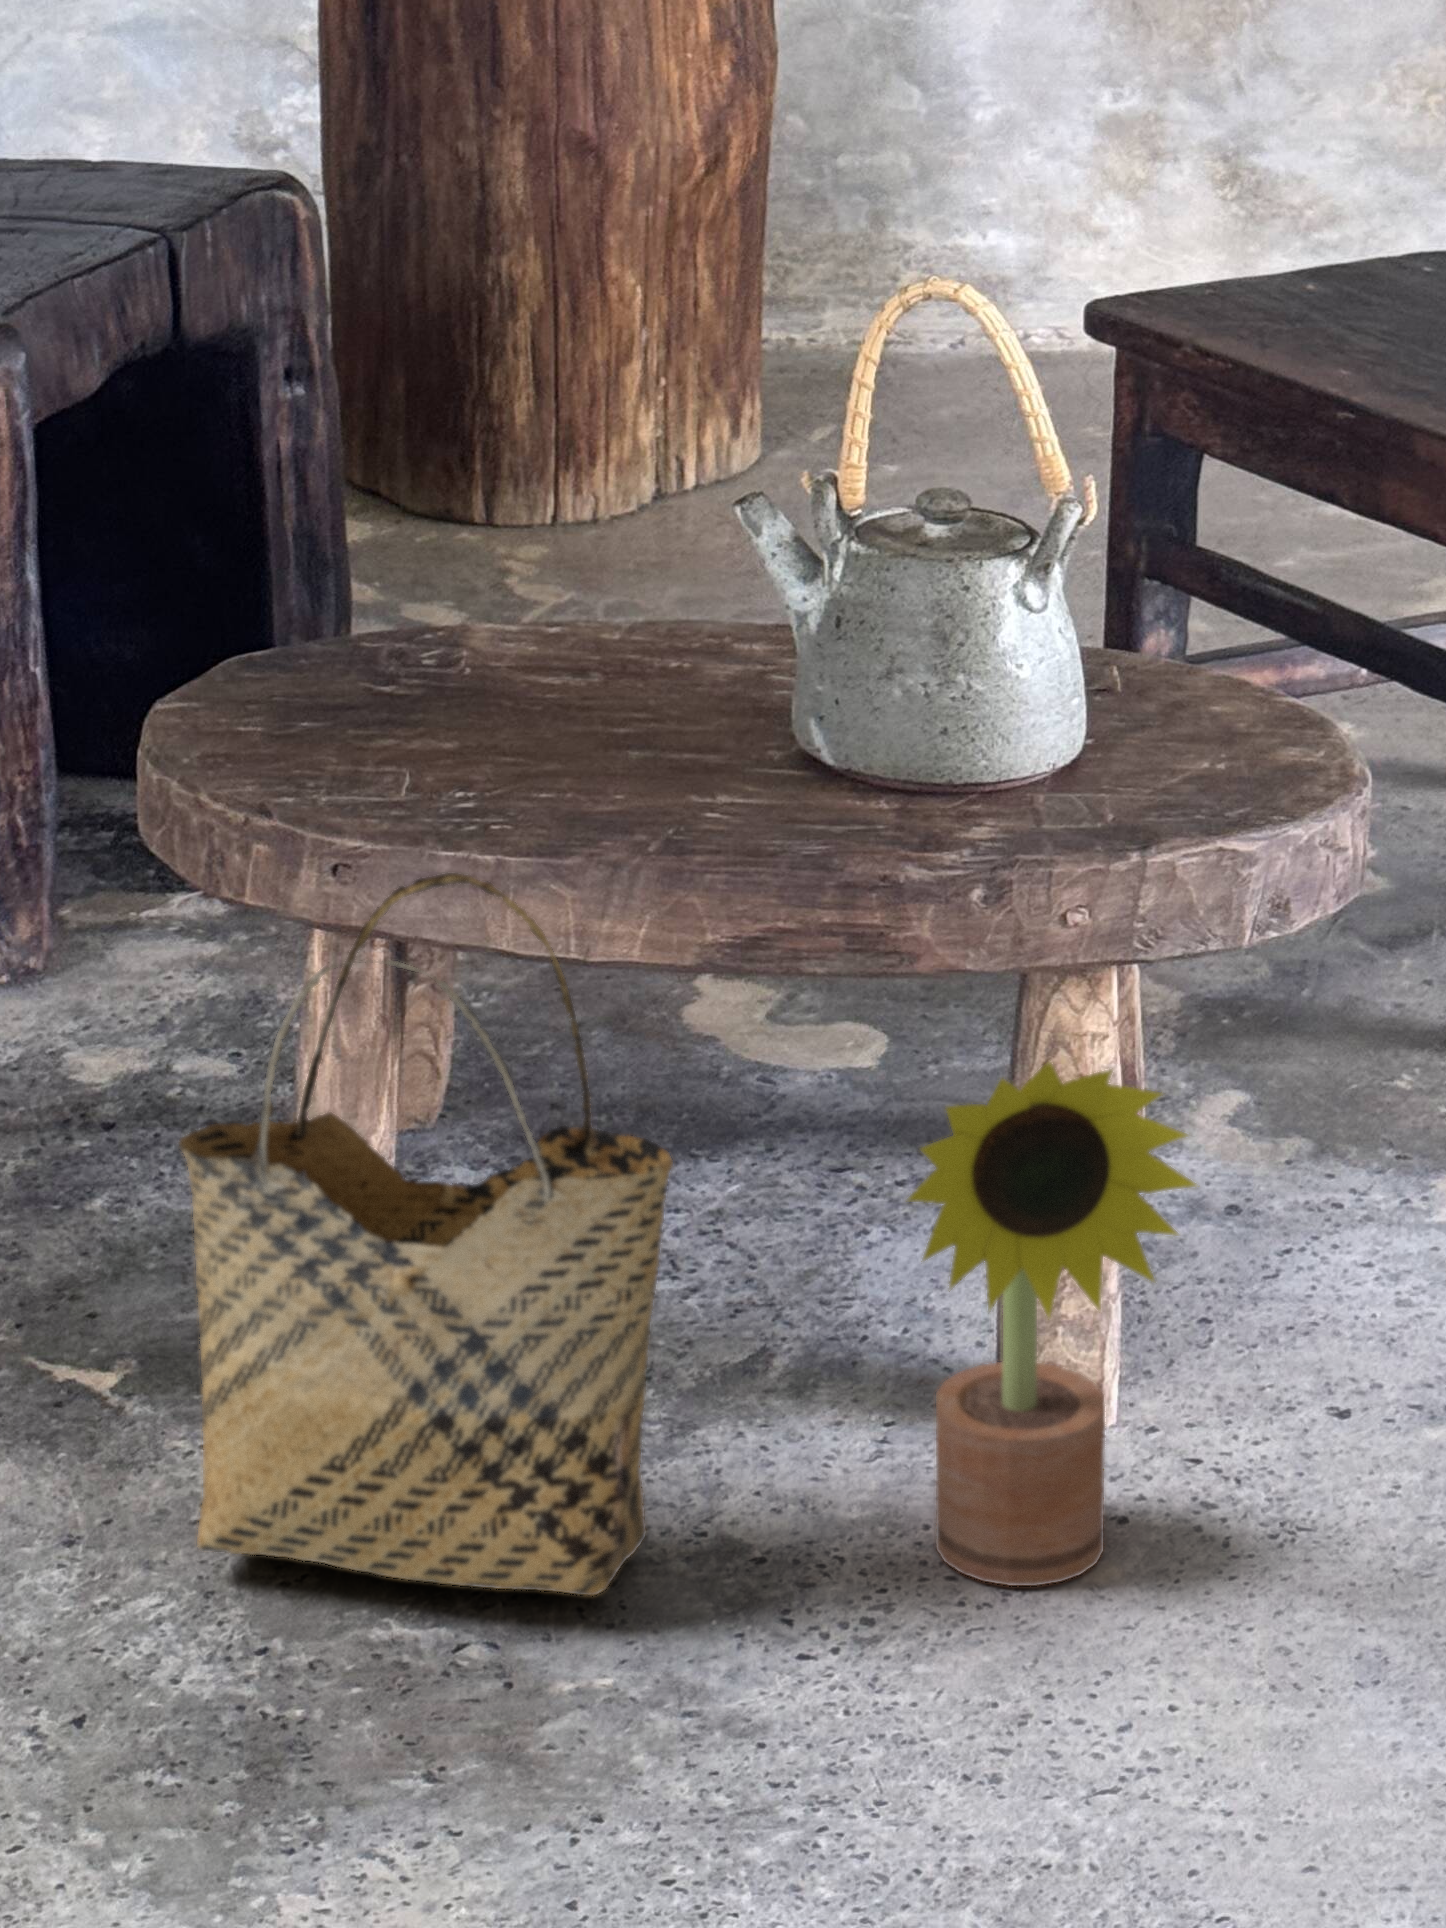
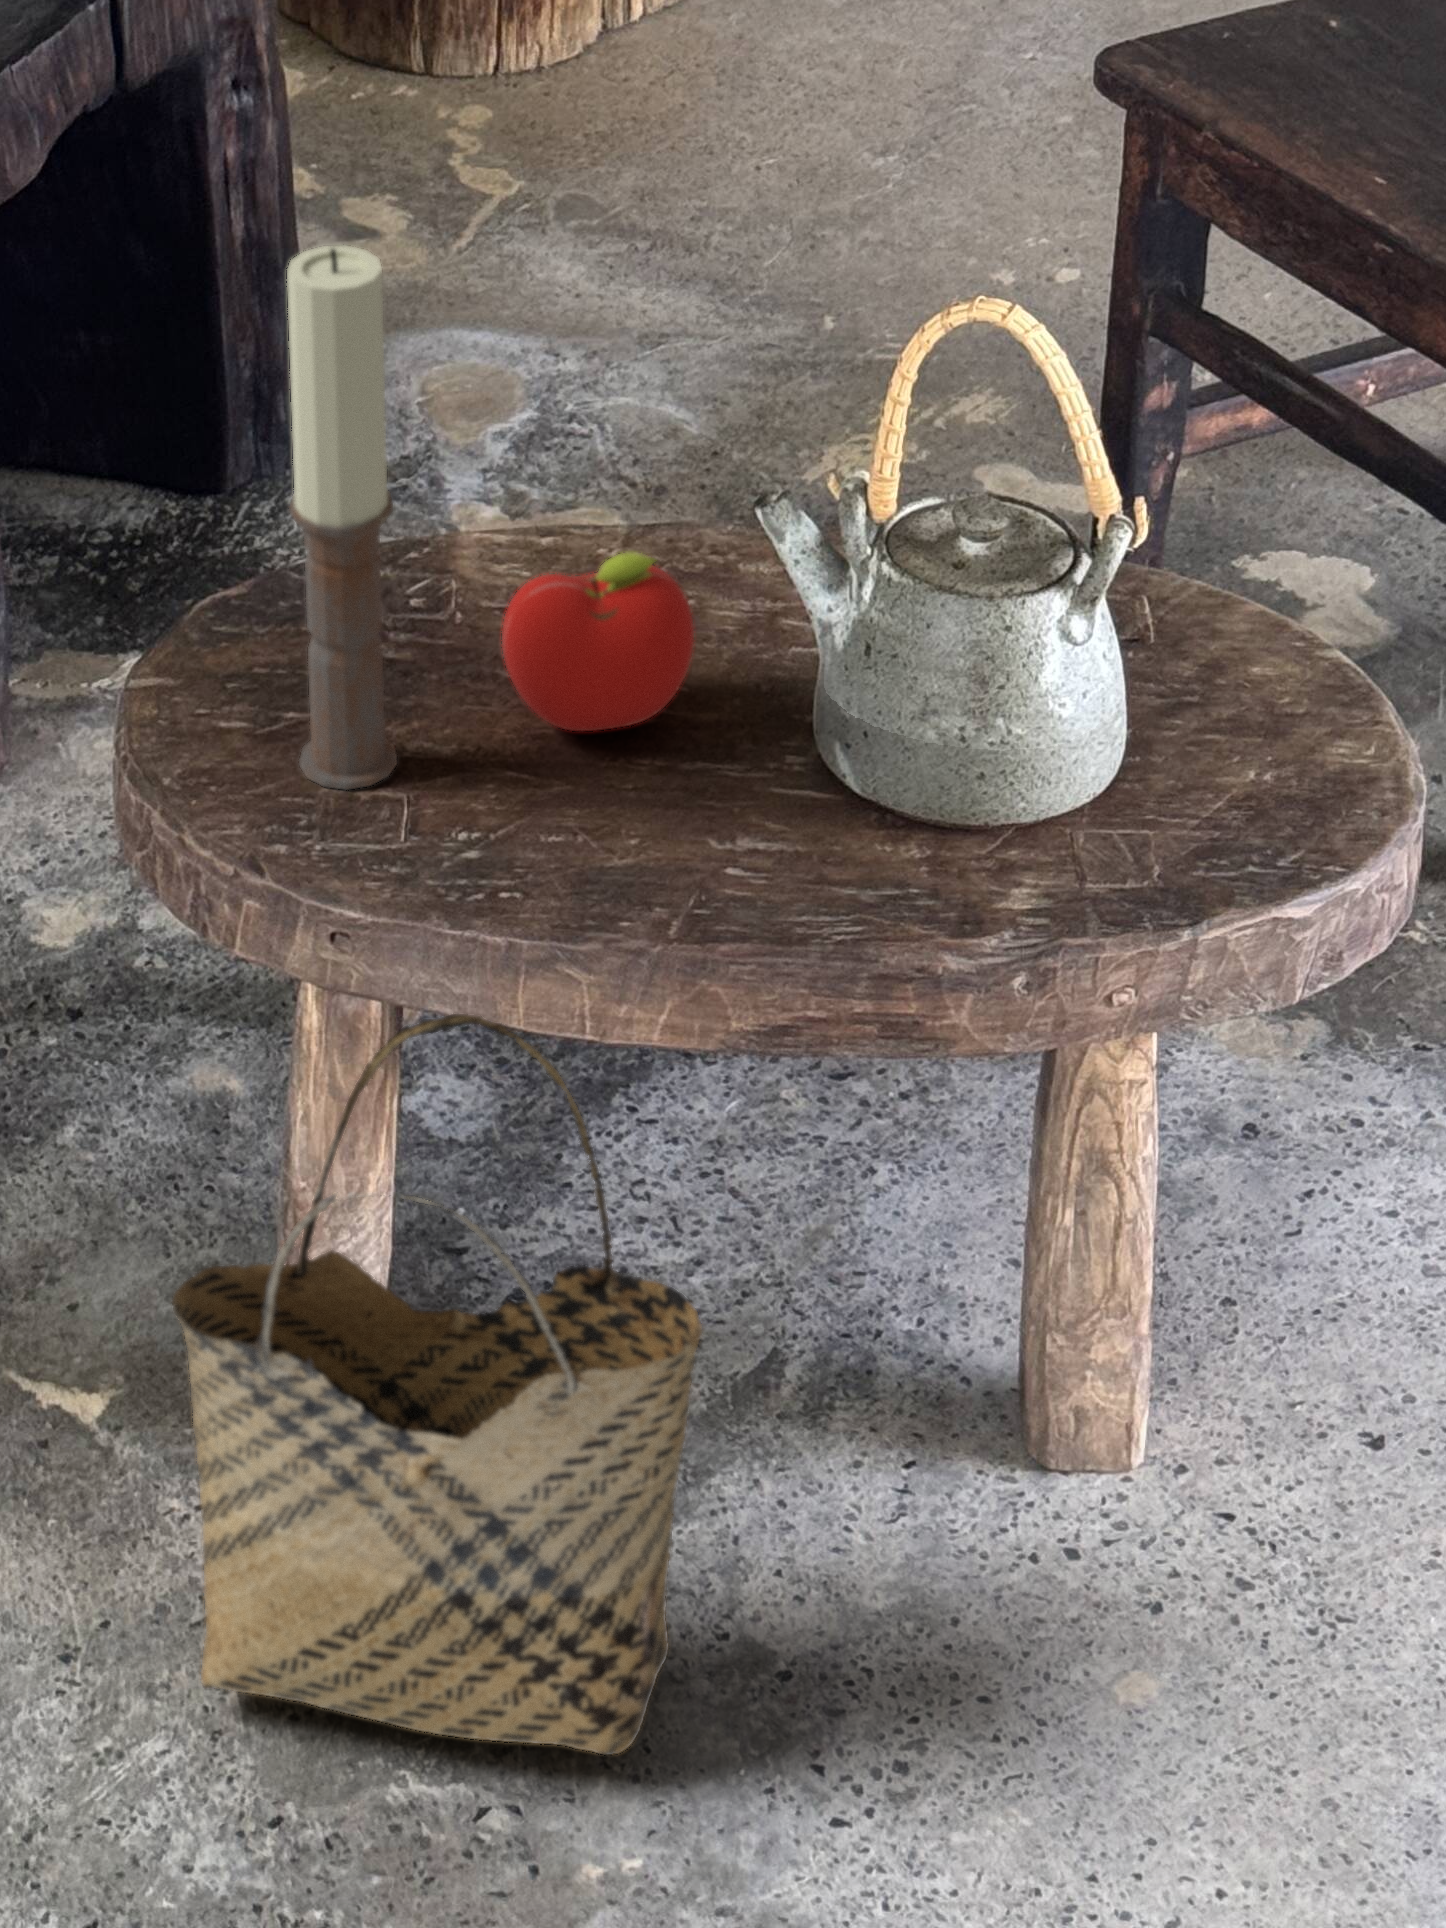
candle: none [308,196,404,733] -> present [287,246,397,789]
fruit: none [503,531,680,704] -> present [502,552,694,731]
decorative plant: present [908,1062,1196,1586] -> none [956,1282,1267,1714]

